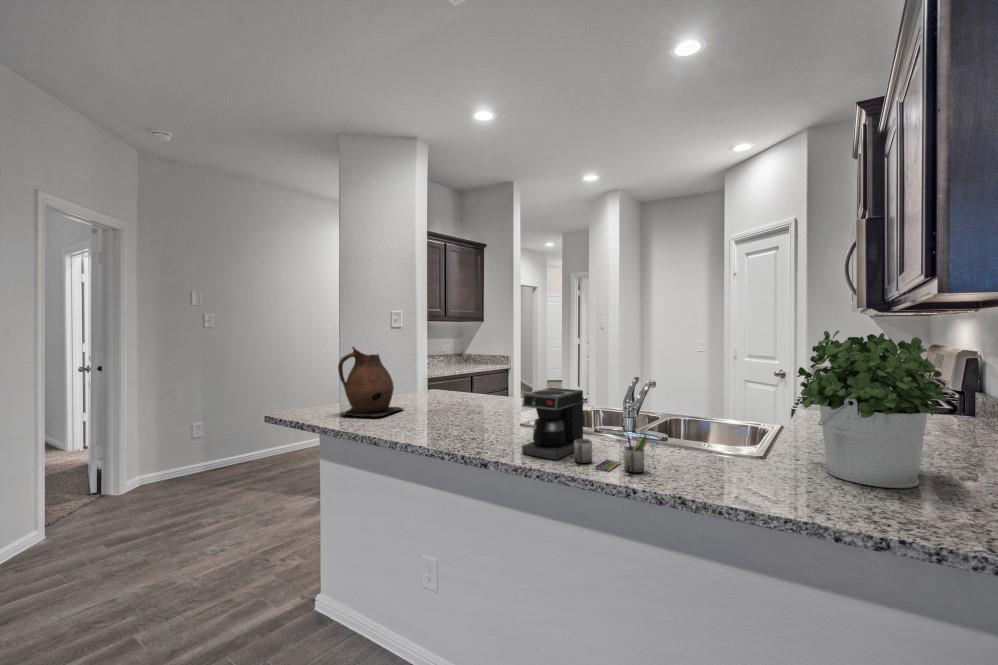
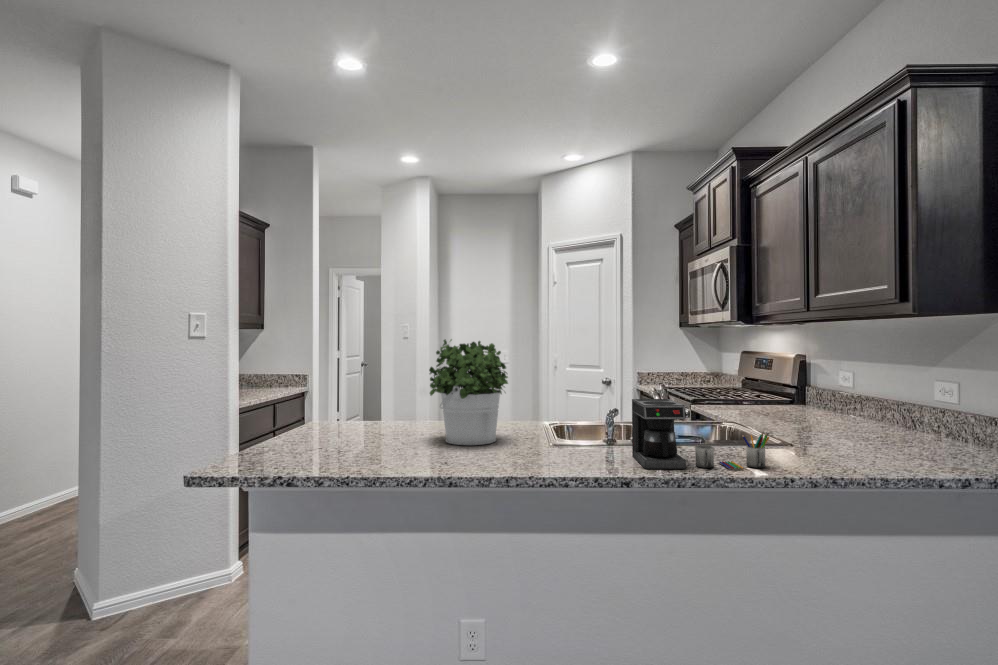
potted plant: present [797,330,947,488] -> present [429,339,508,445]
ceramic pitcher: present [338,347,403,417] -> none [305,363,384,460]

